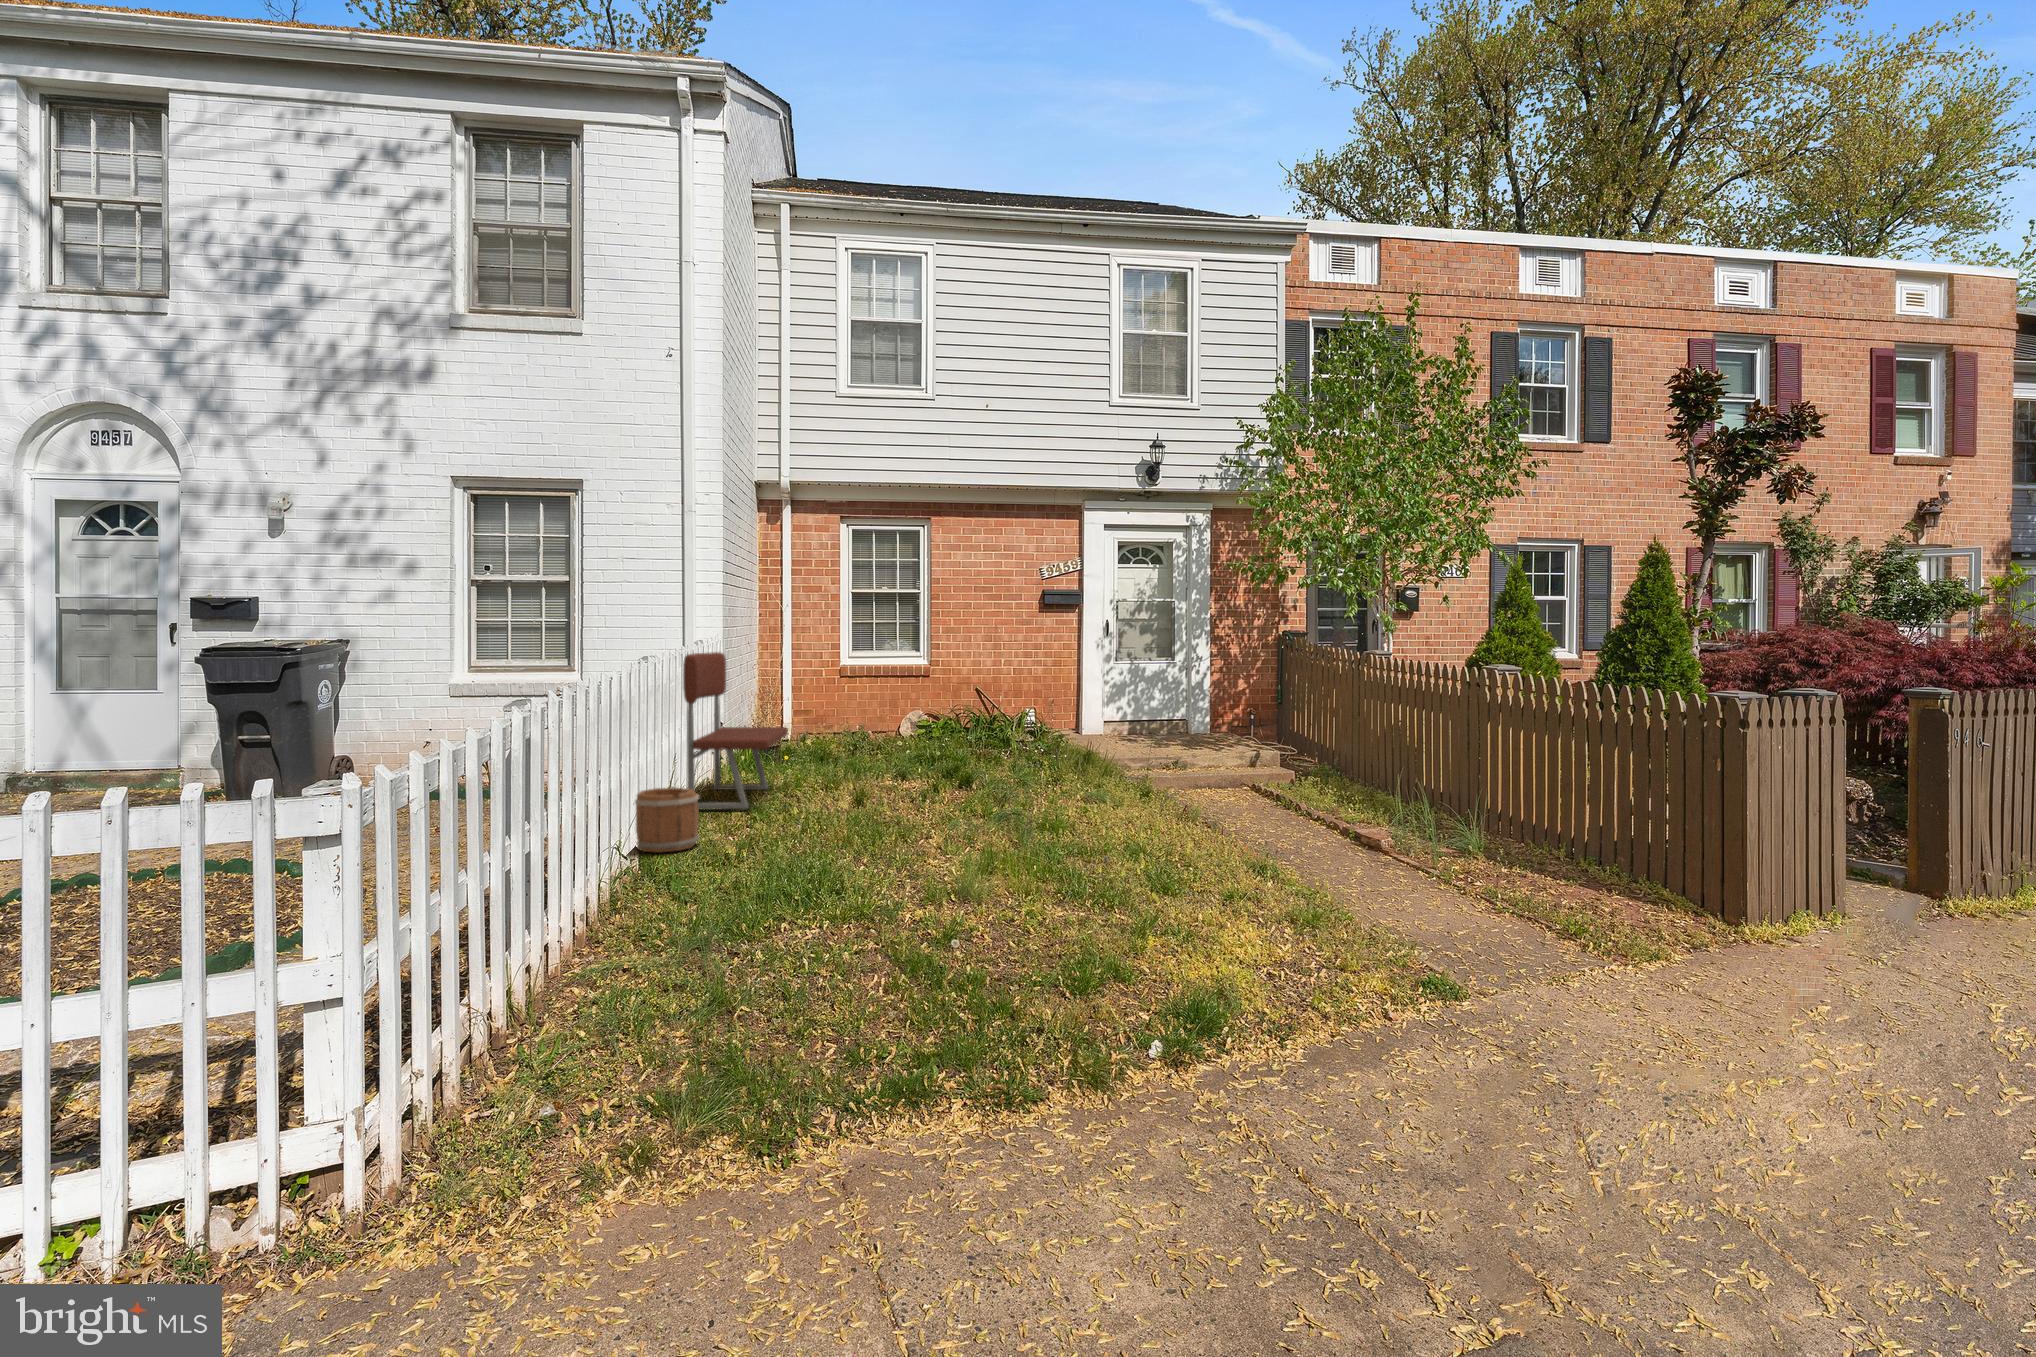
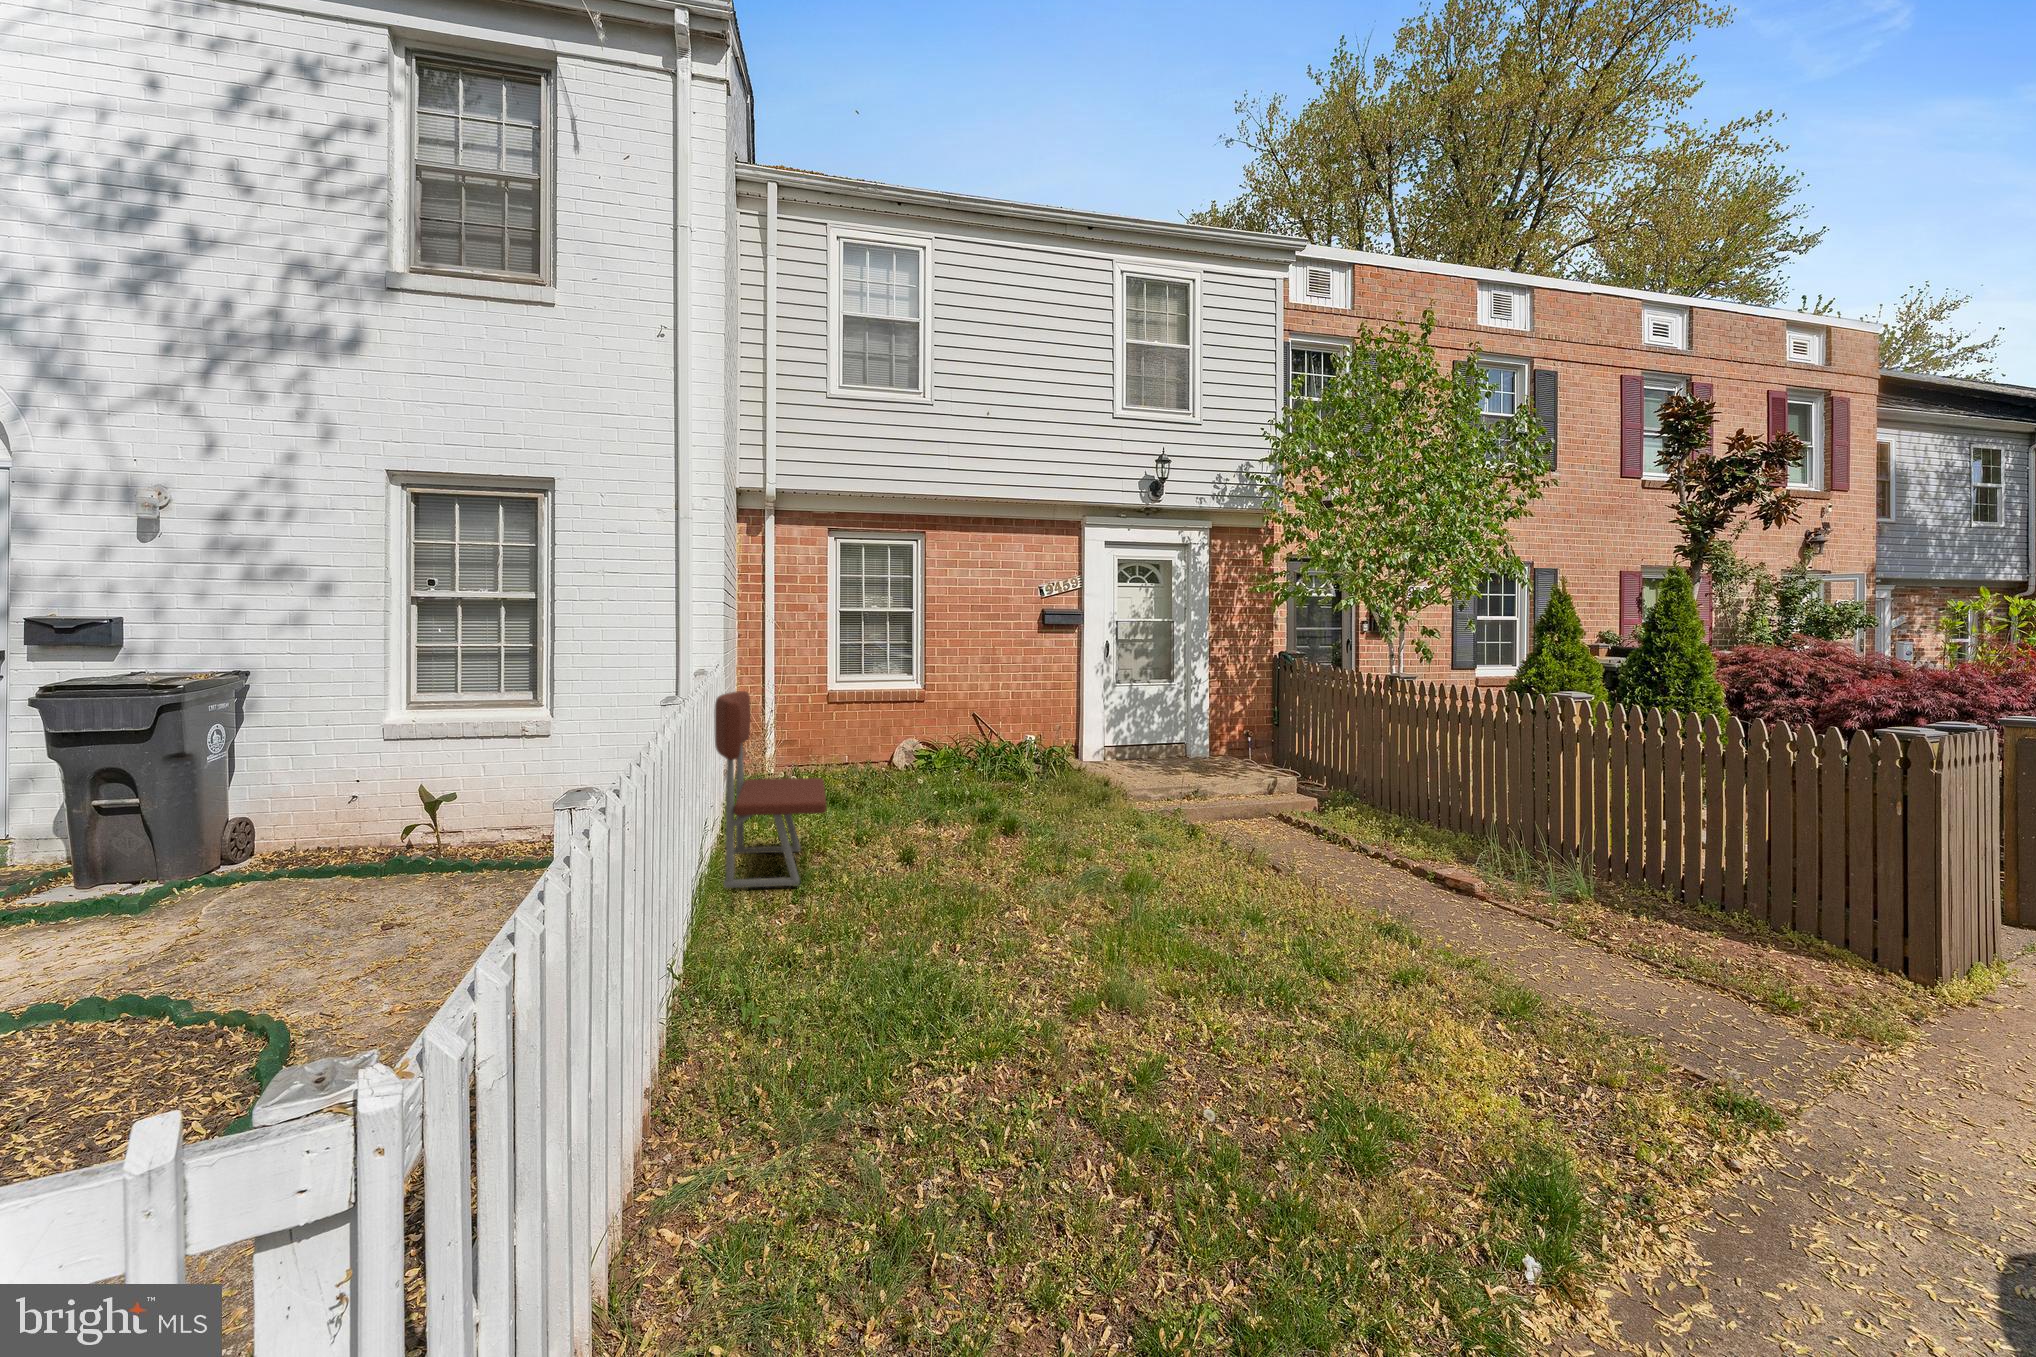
bucket: present [633,787,700,853] -> none [693,876,777,965]

